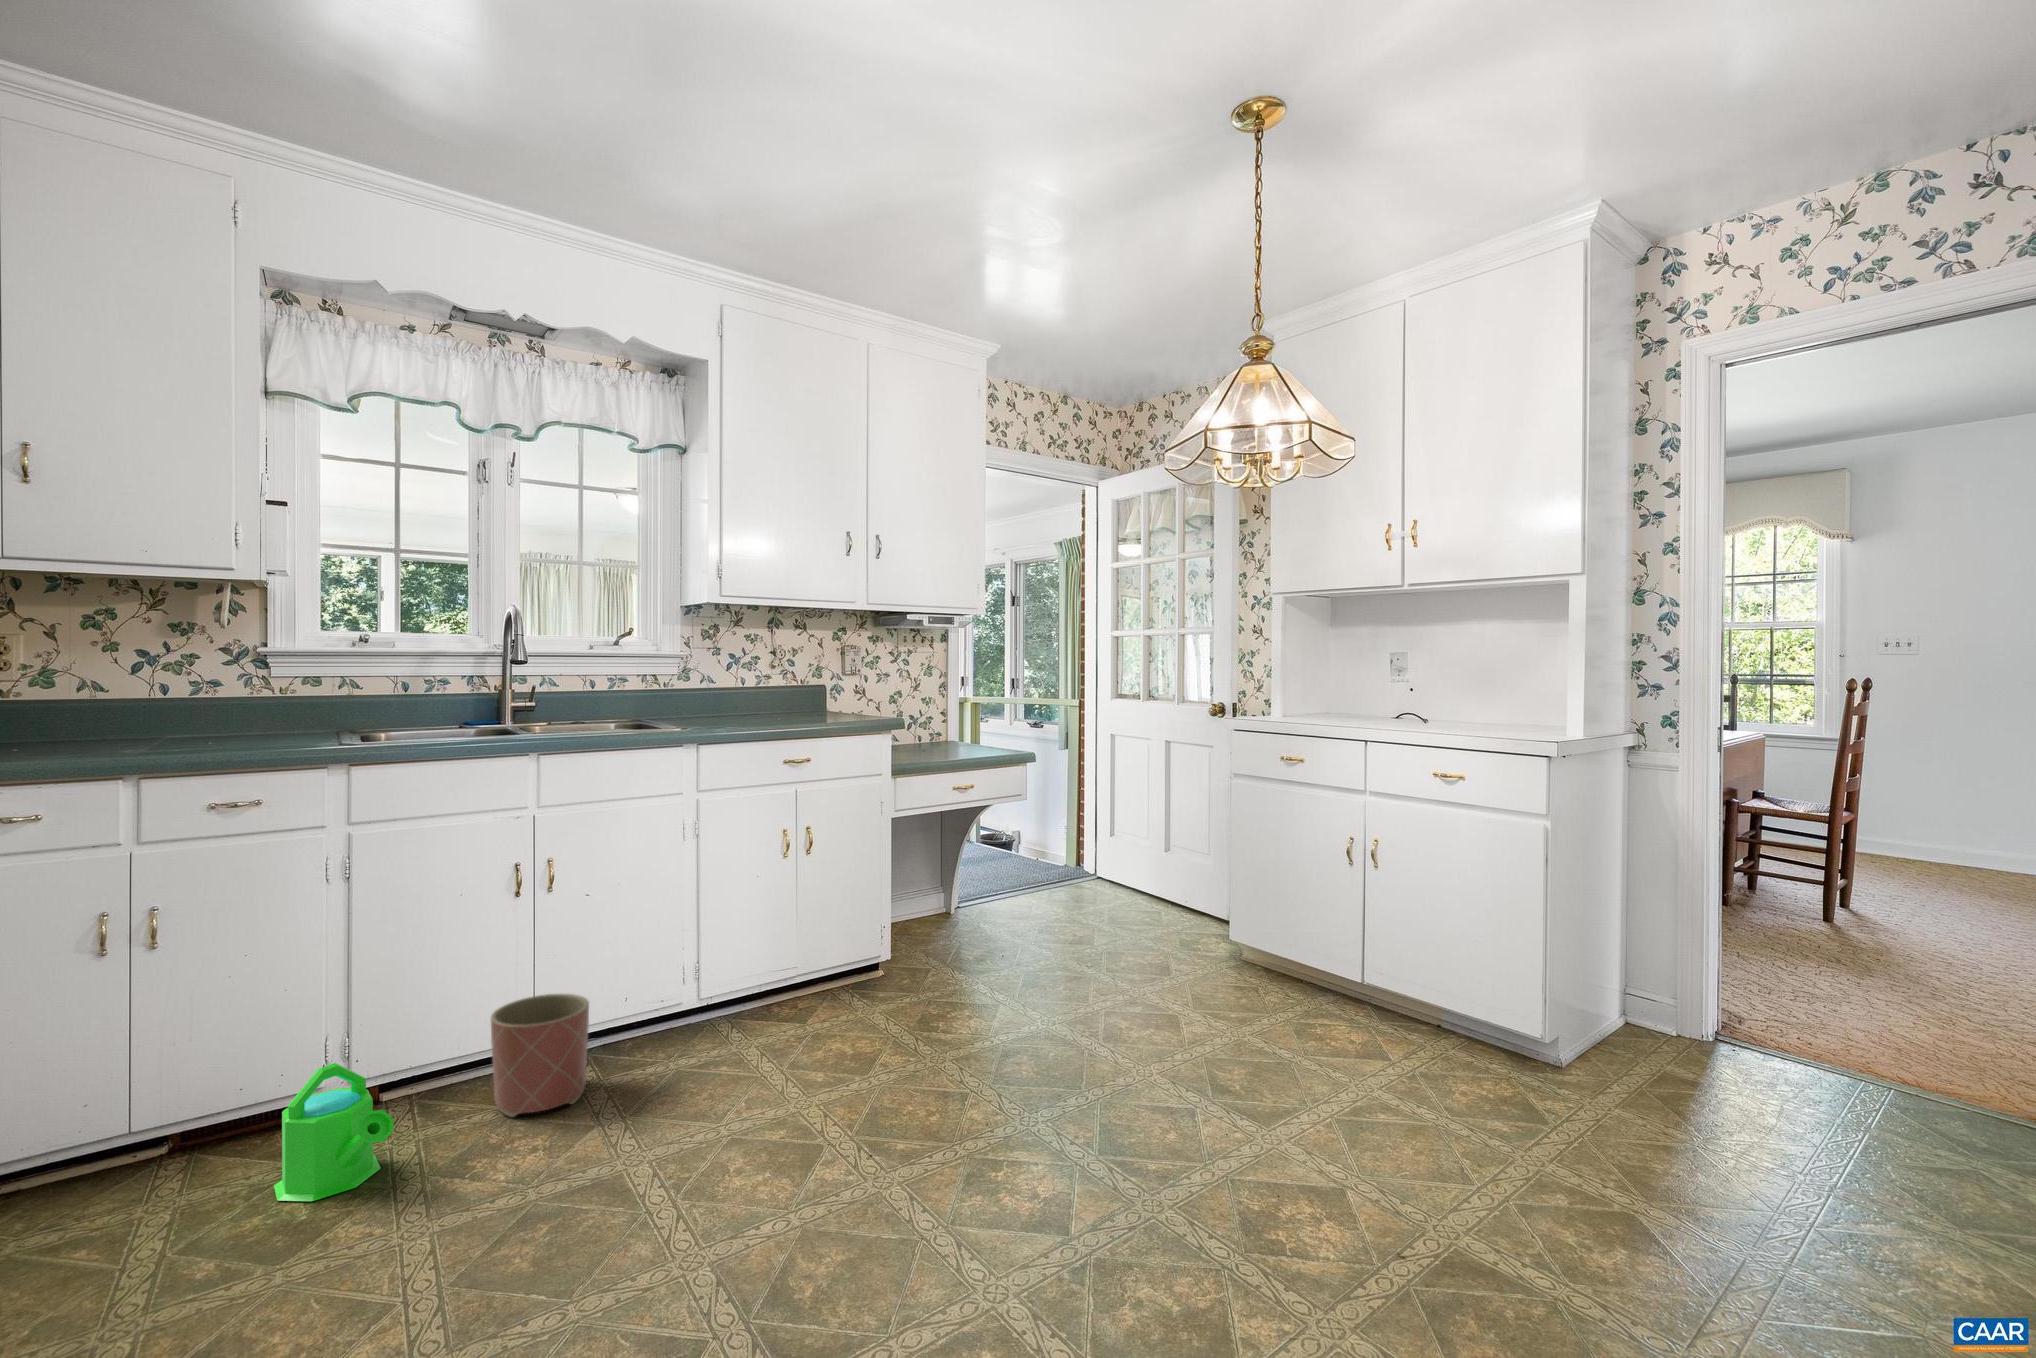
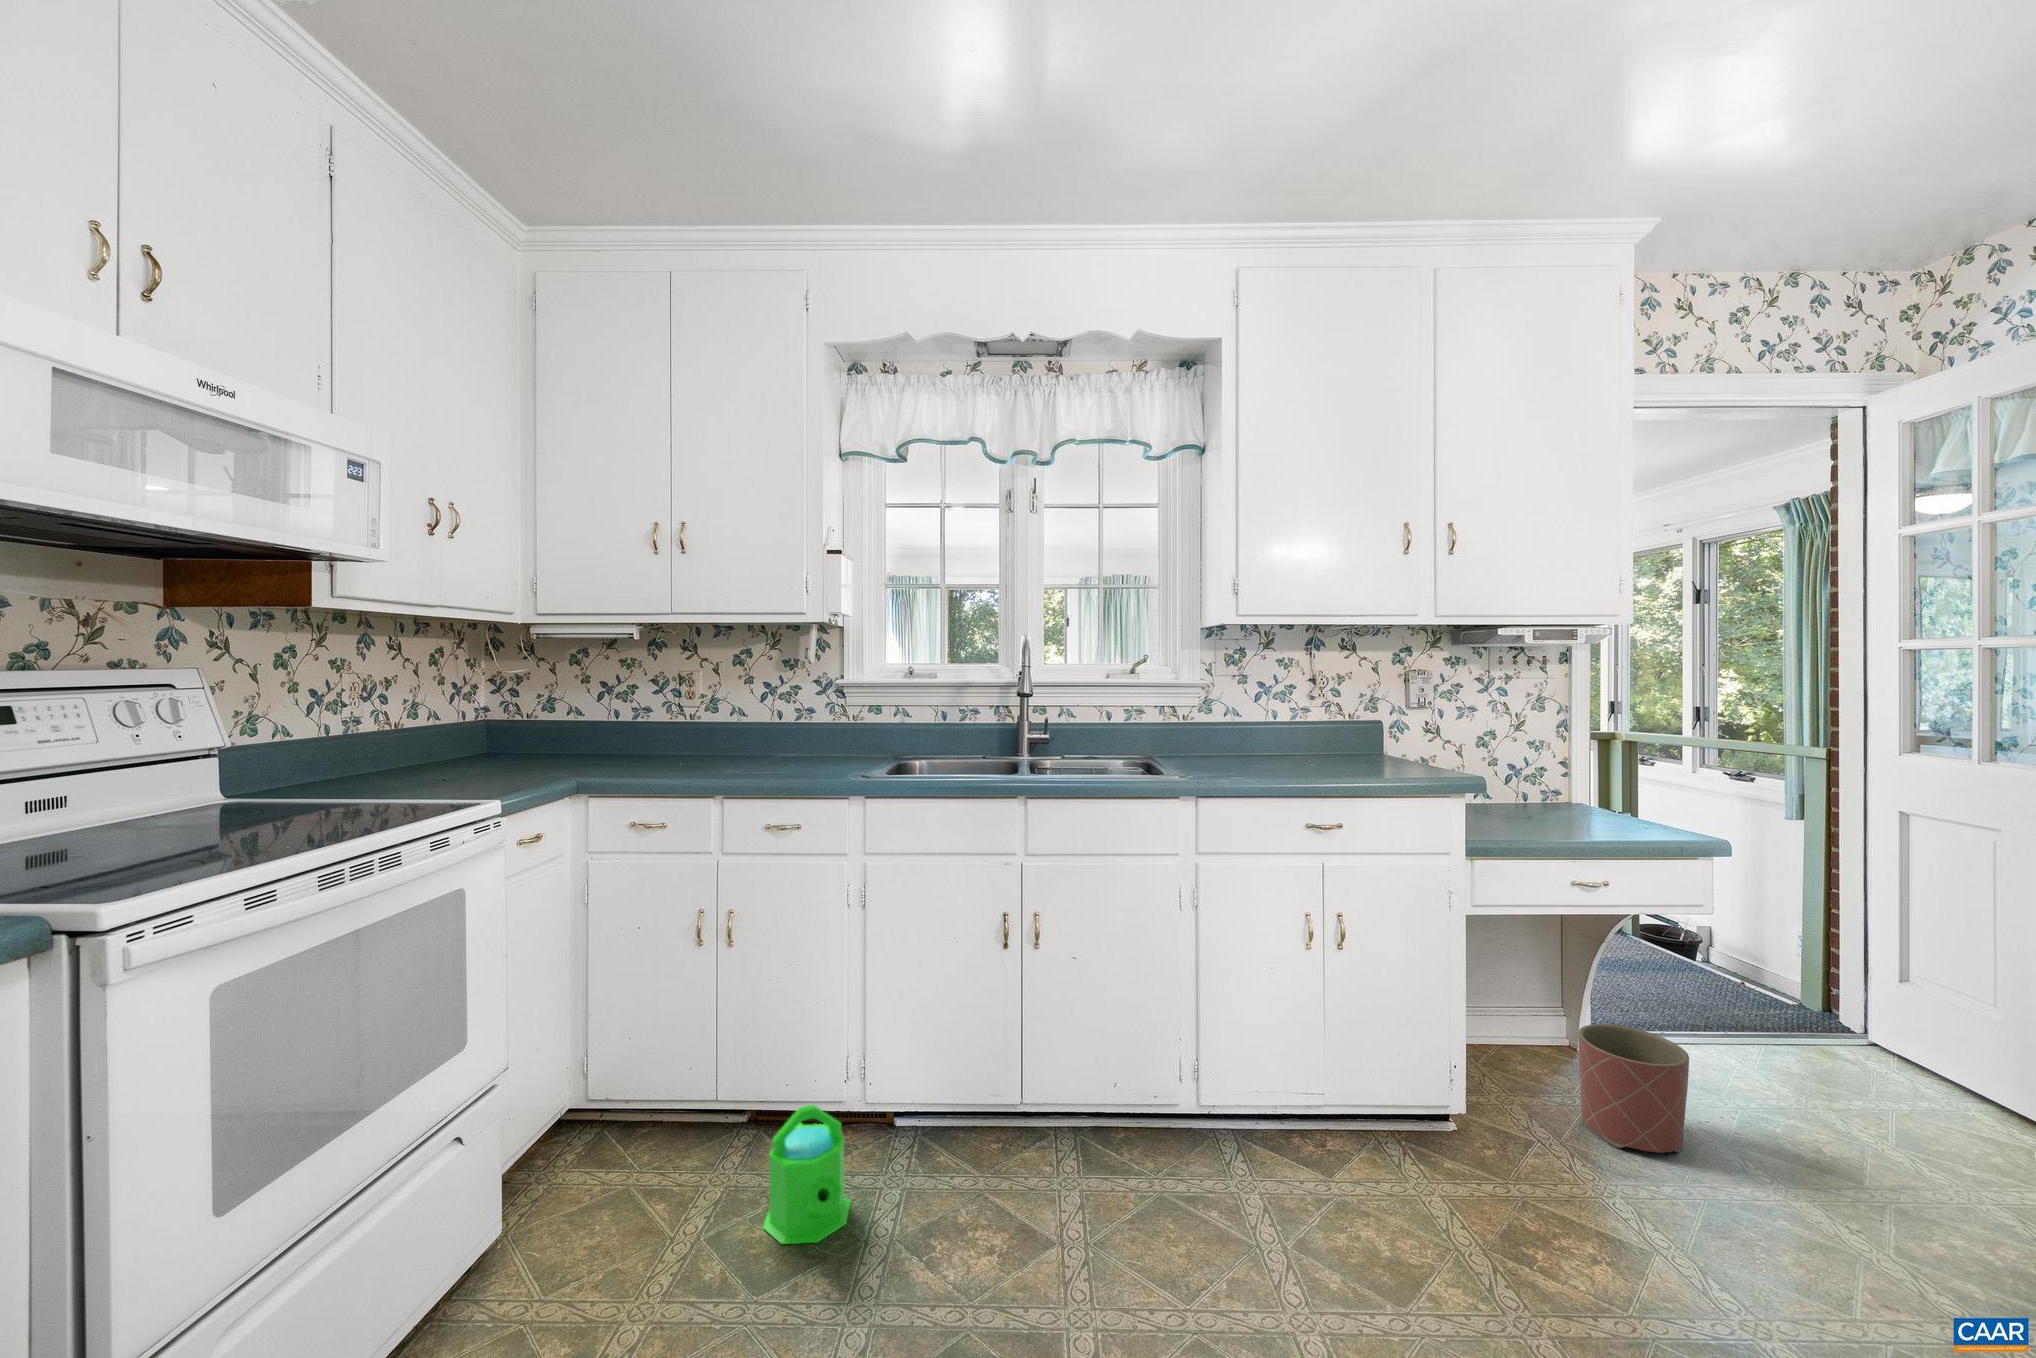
planter: present [491,994,589,1117] -> present [1578,1024,1689,1153]

